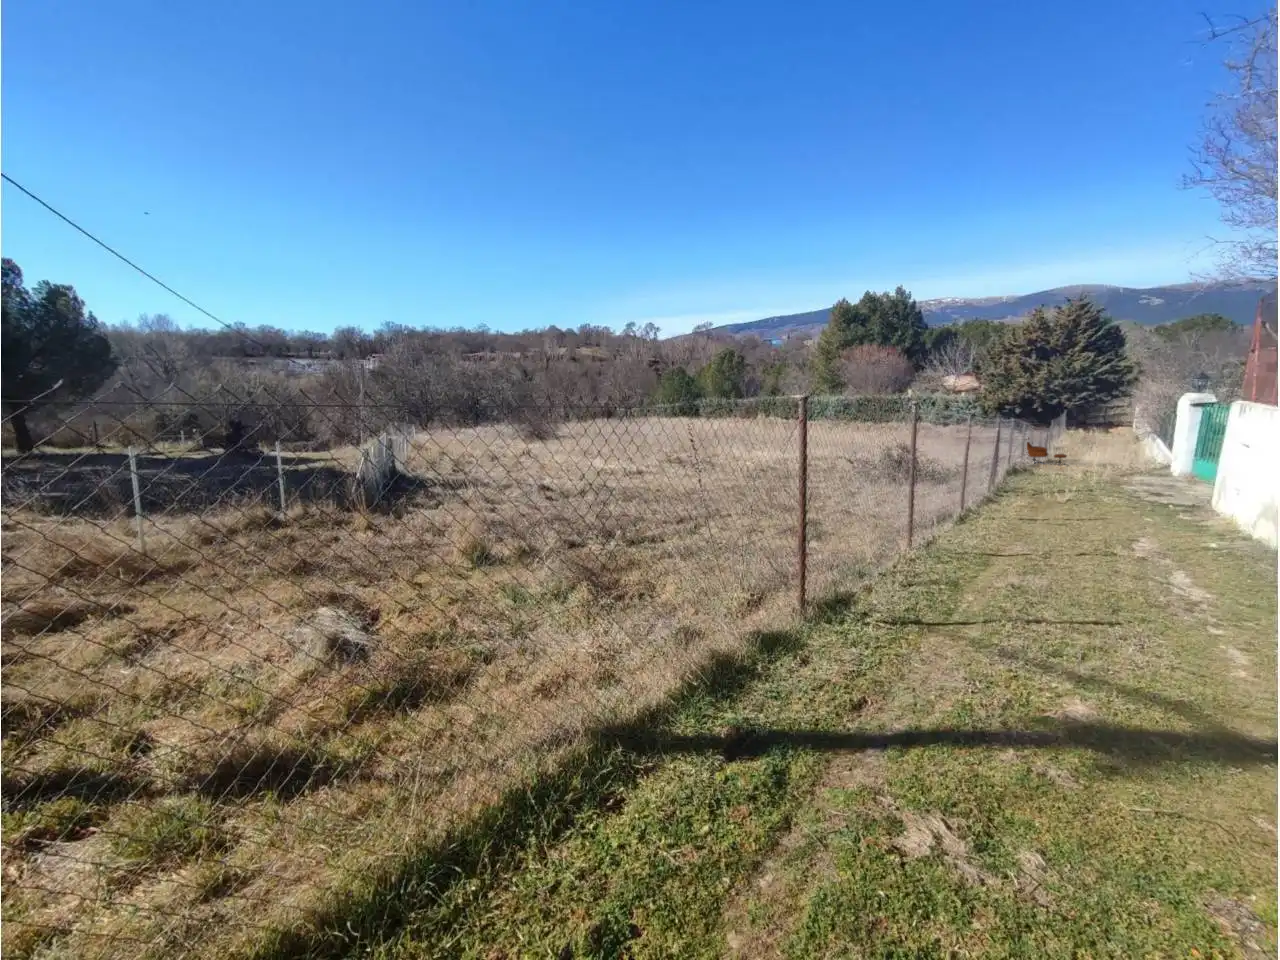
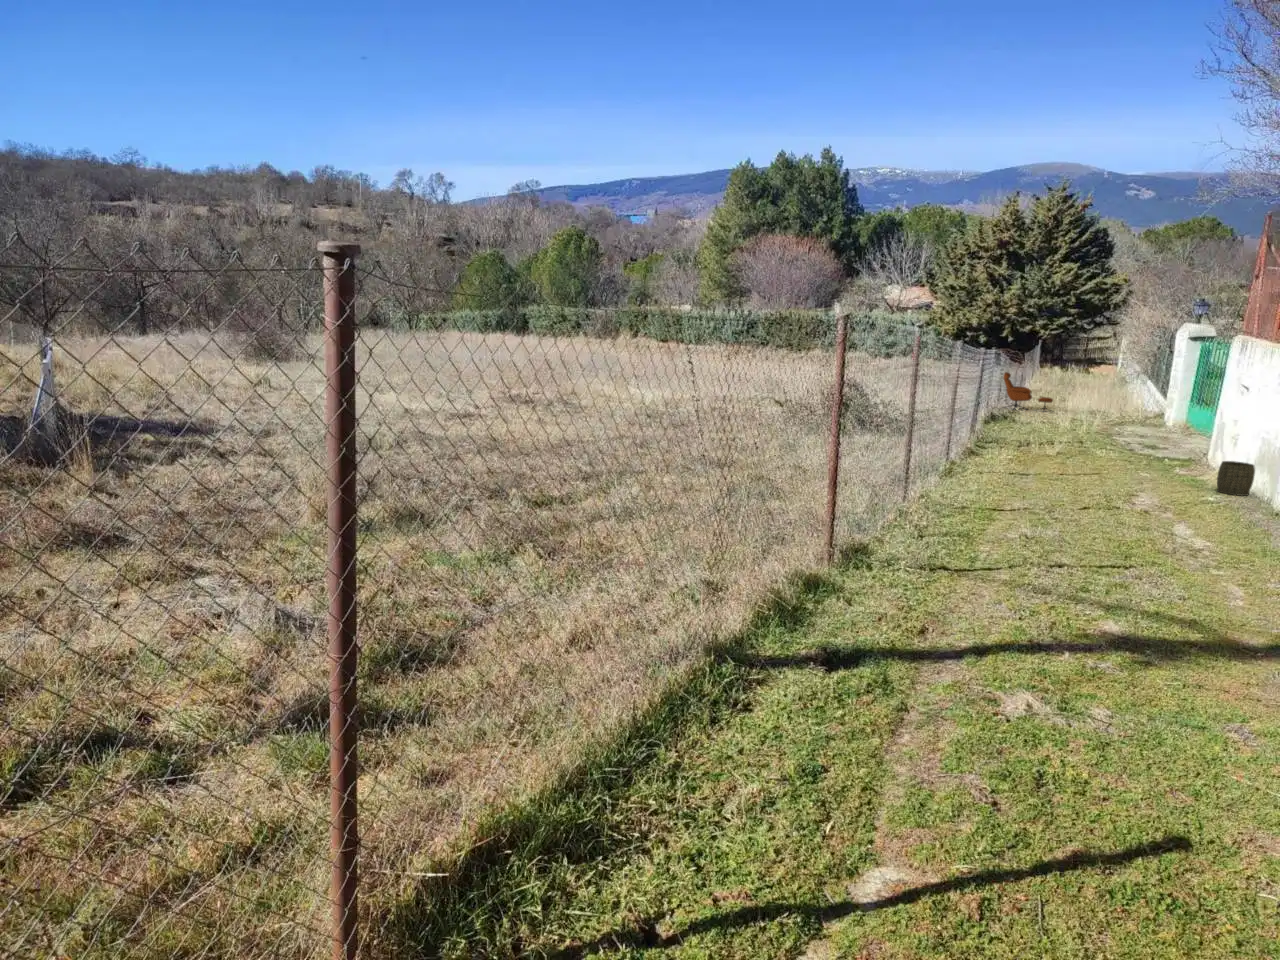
woven basket: none [1223,516,1266,548] -> present [1217,461,1255,496]

